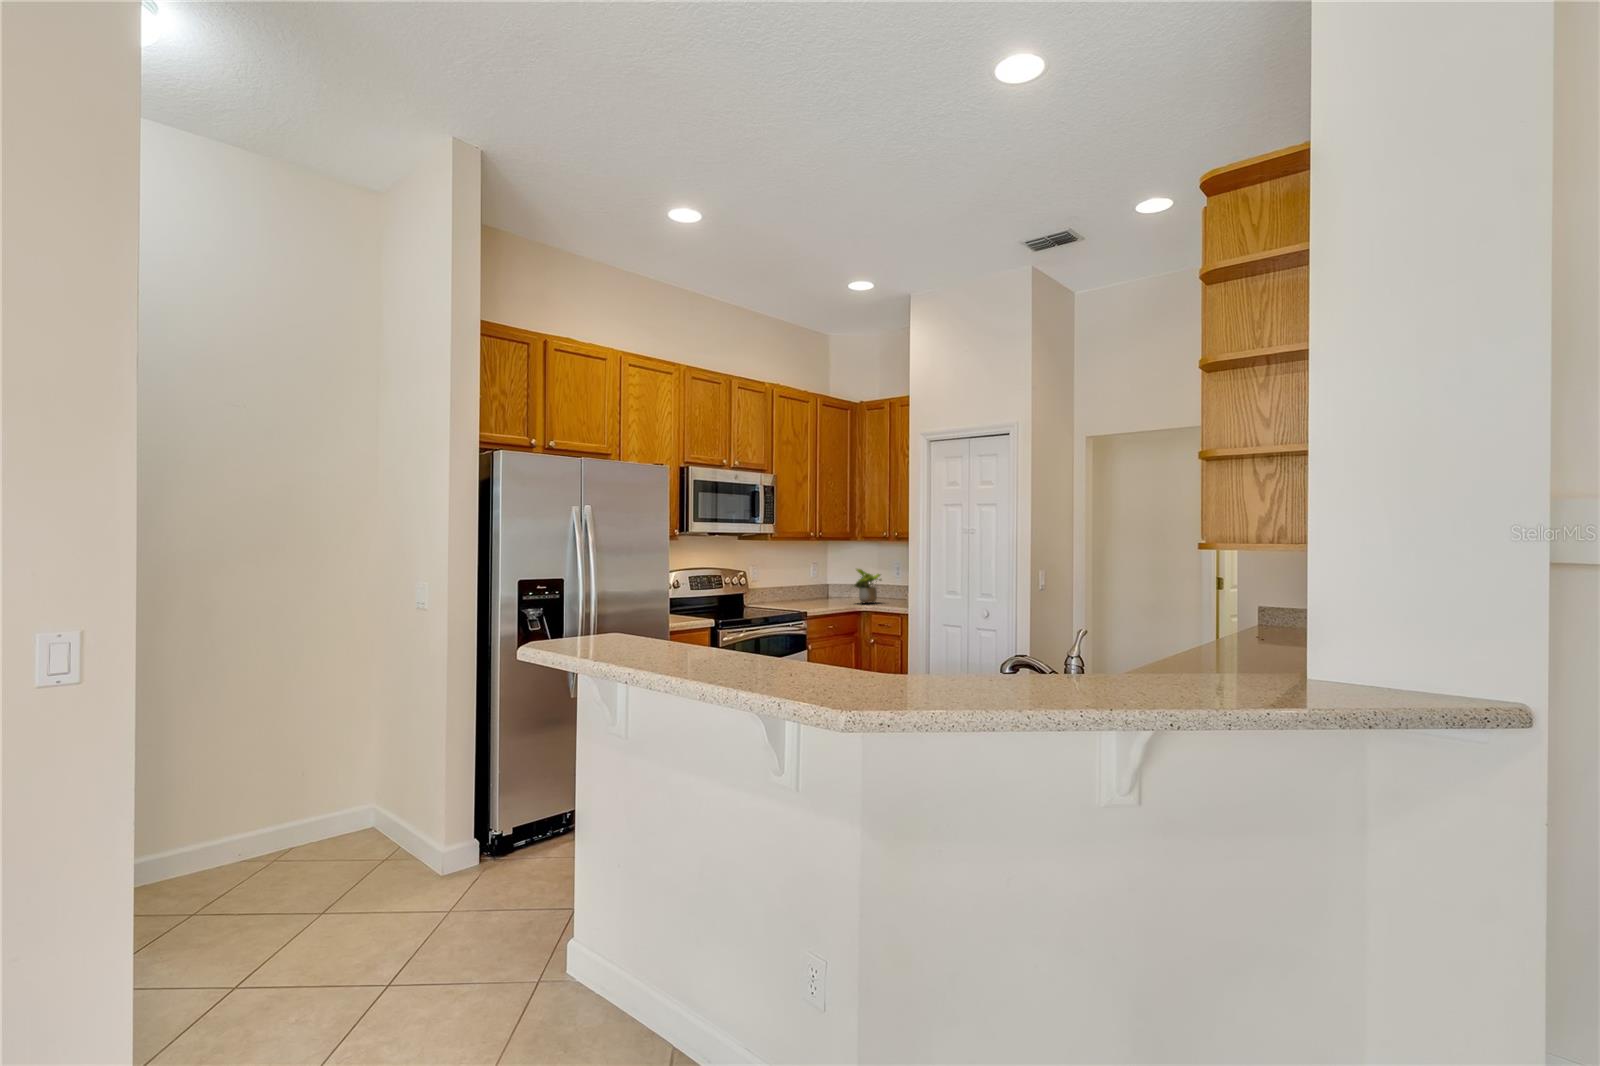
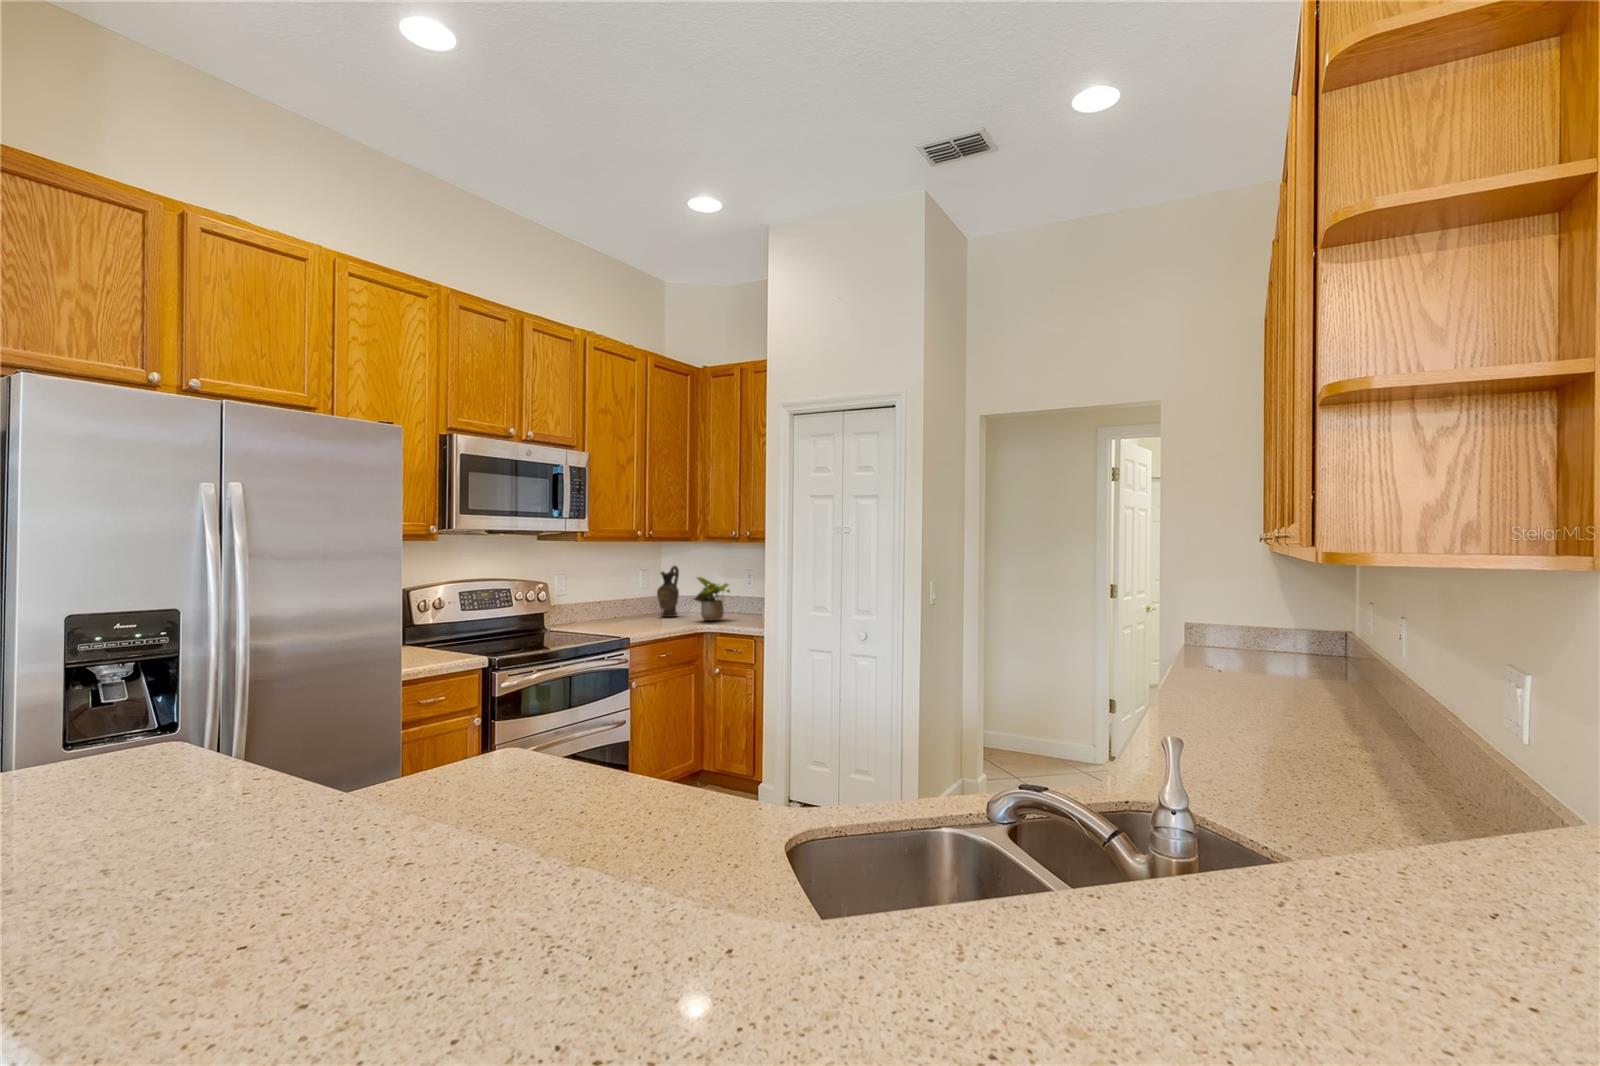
ceramic pitcher: none [824,560,841,600] -> present [657,566,679,617]

